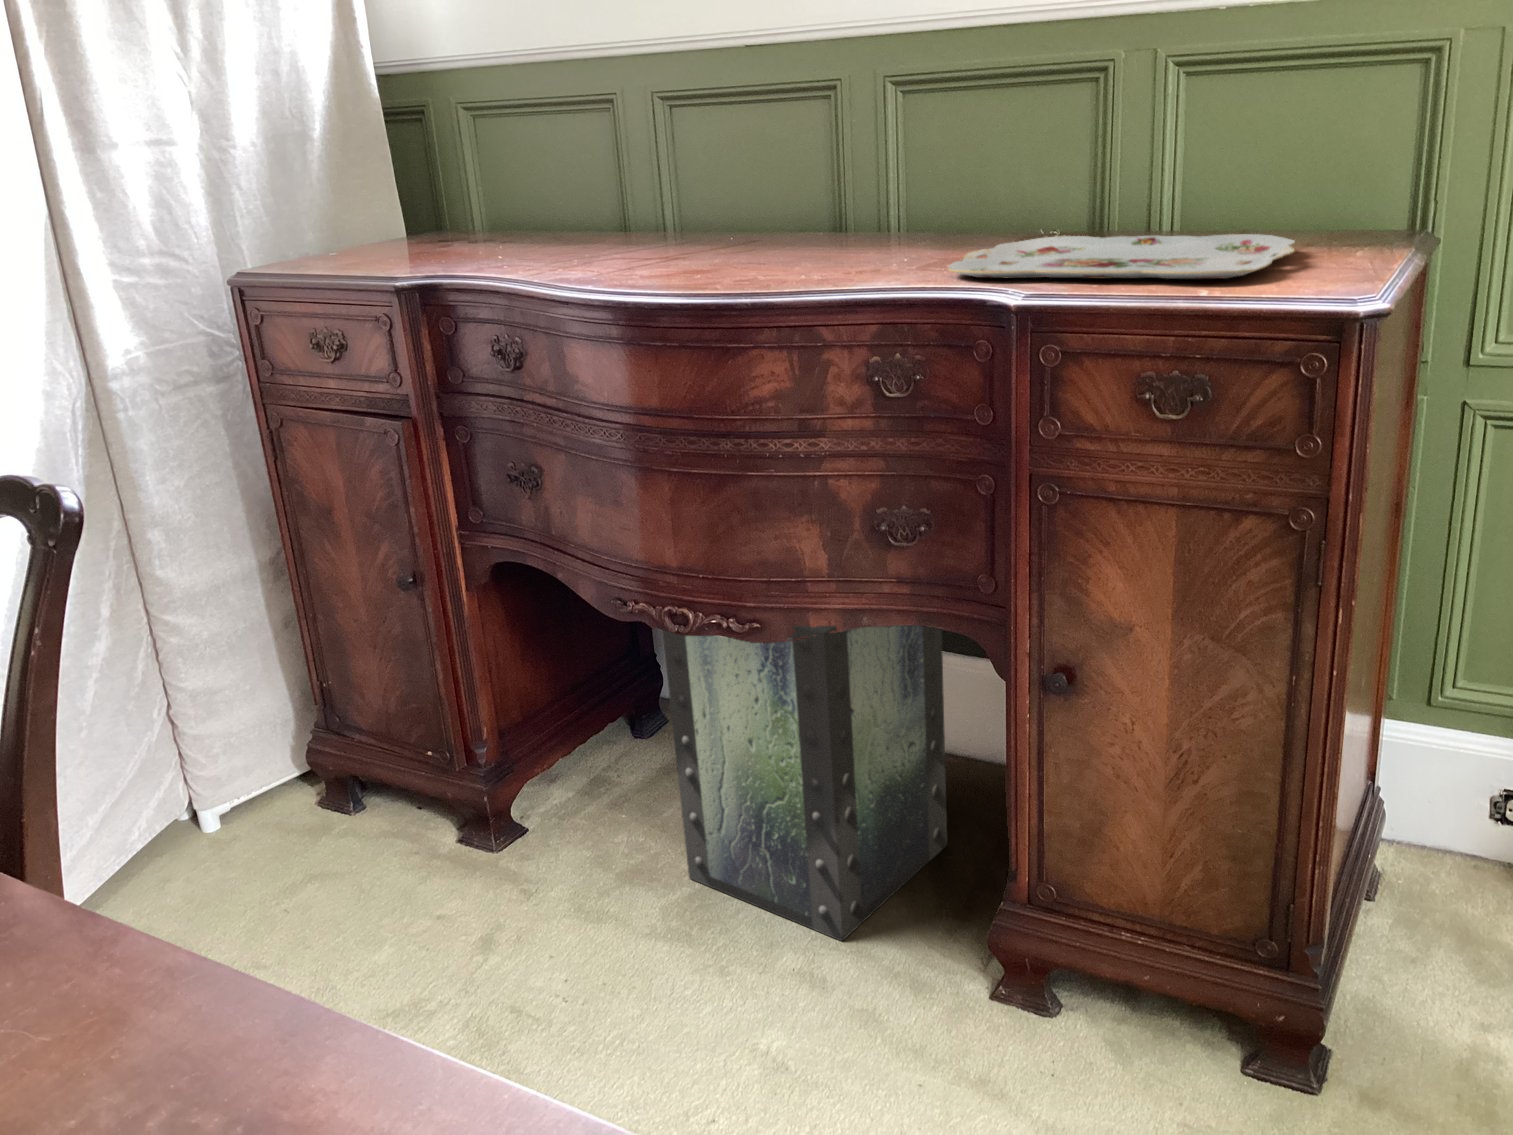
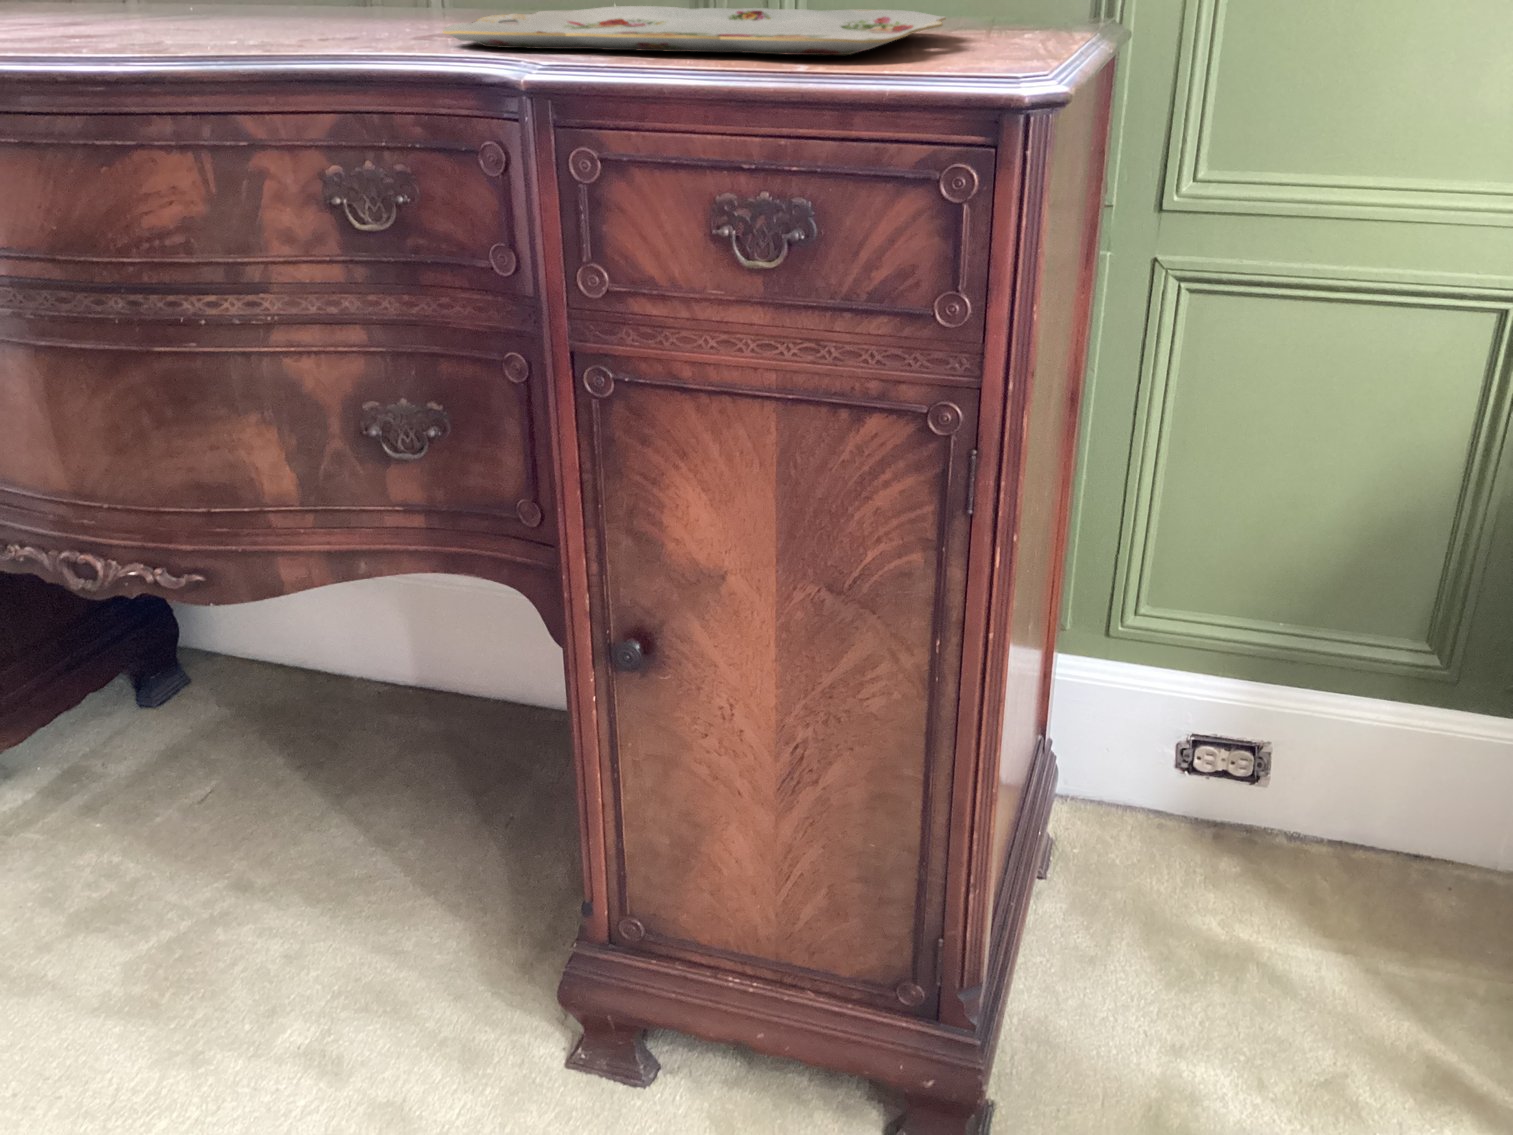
storage box: present [662,626,947,941] -> none [66,433,530,1000]

